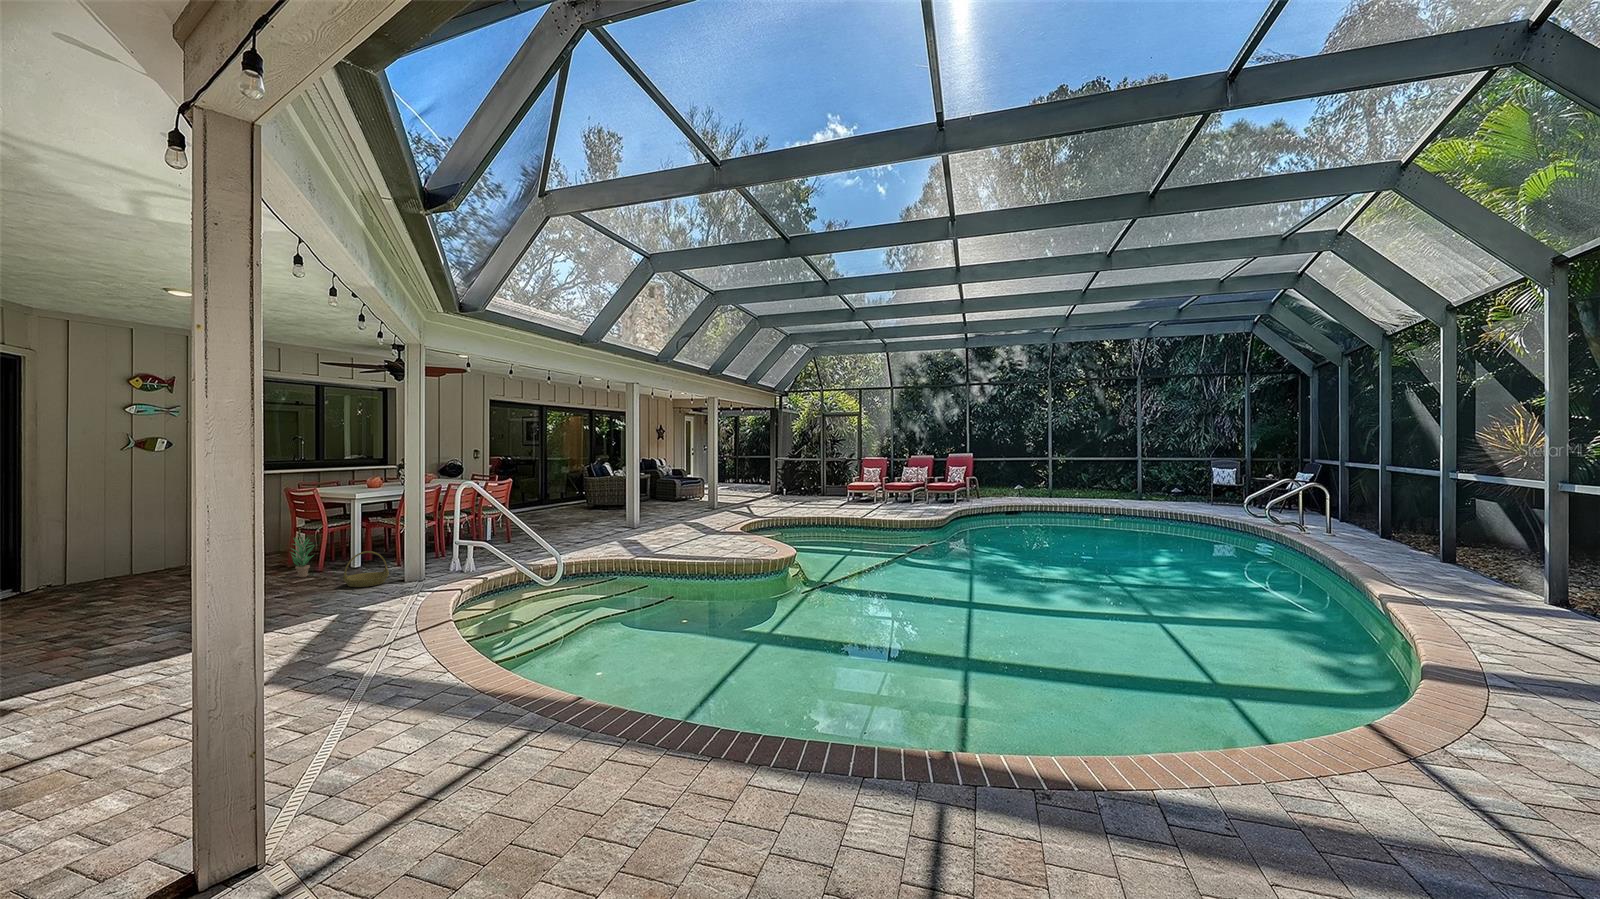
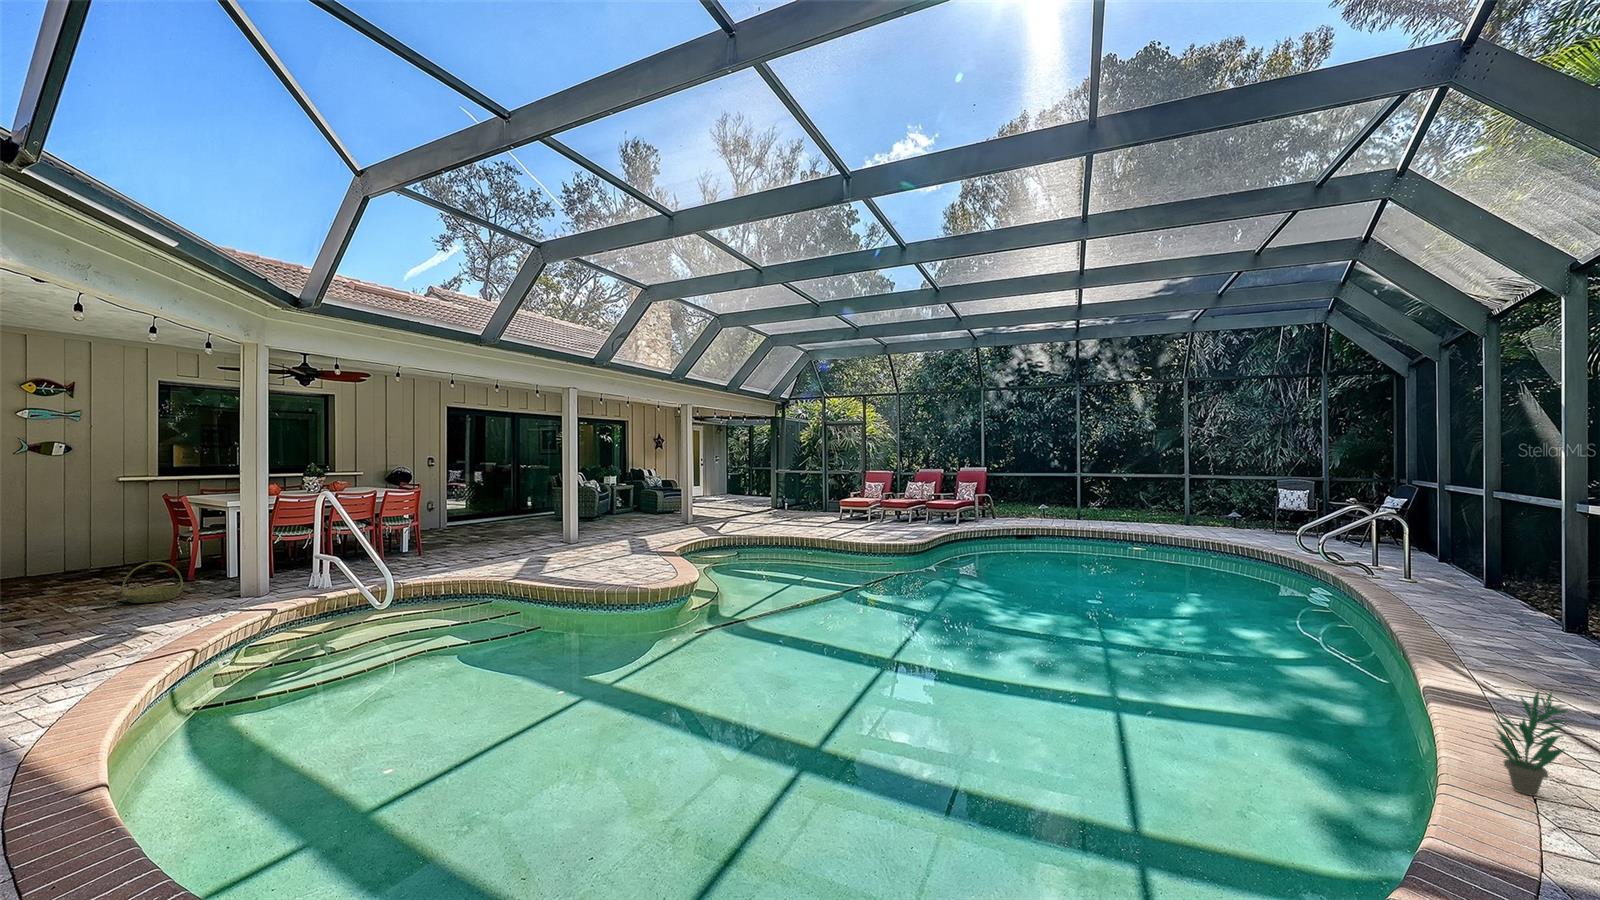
potted plant: present [291,537,314,577] -> present [1493,692,1567,796]

